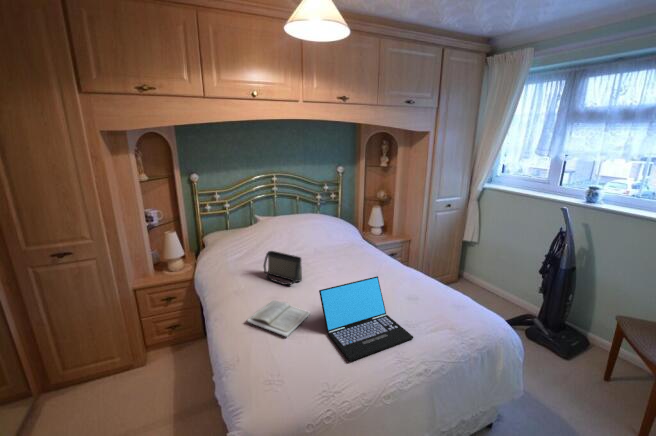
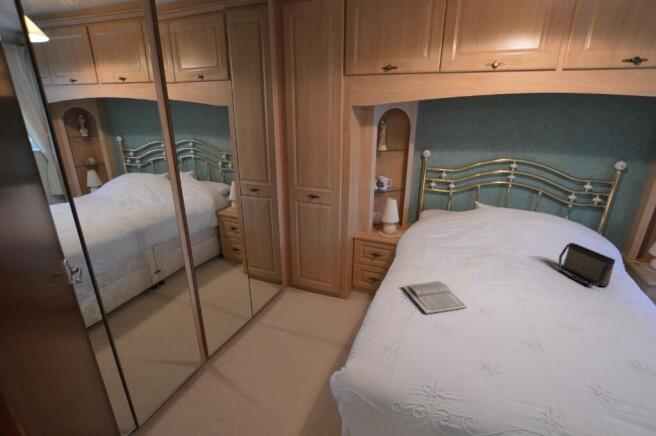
handbag: present [264,251,302,285] -> present [559,243,615,287]
laptop: present [319,276,413,361] -> none [469,283,581,392]

